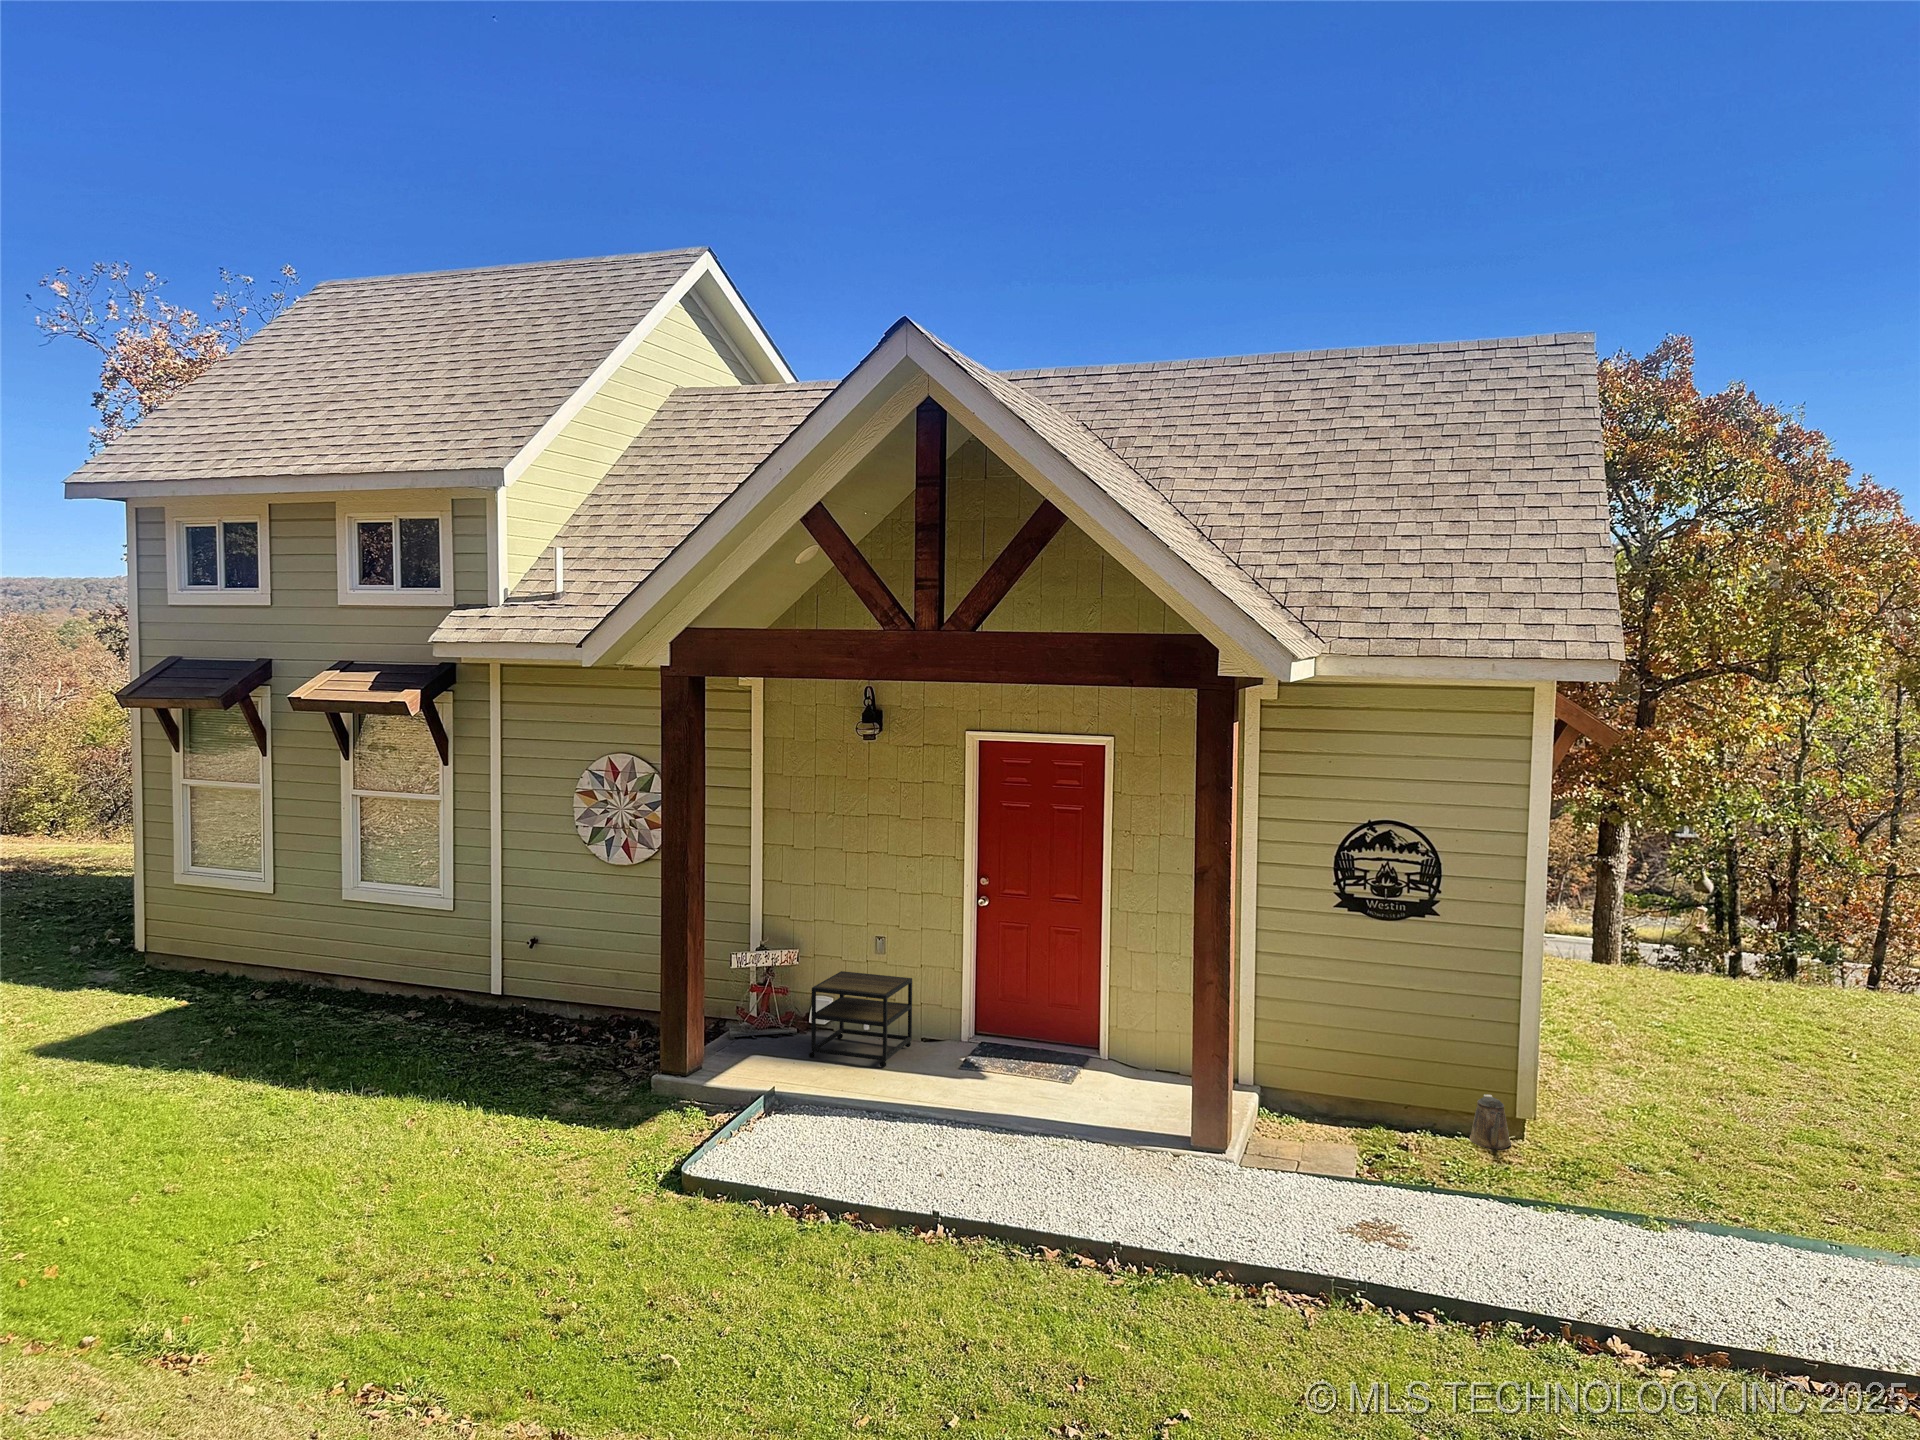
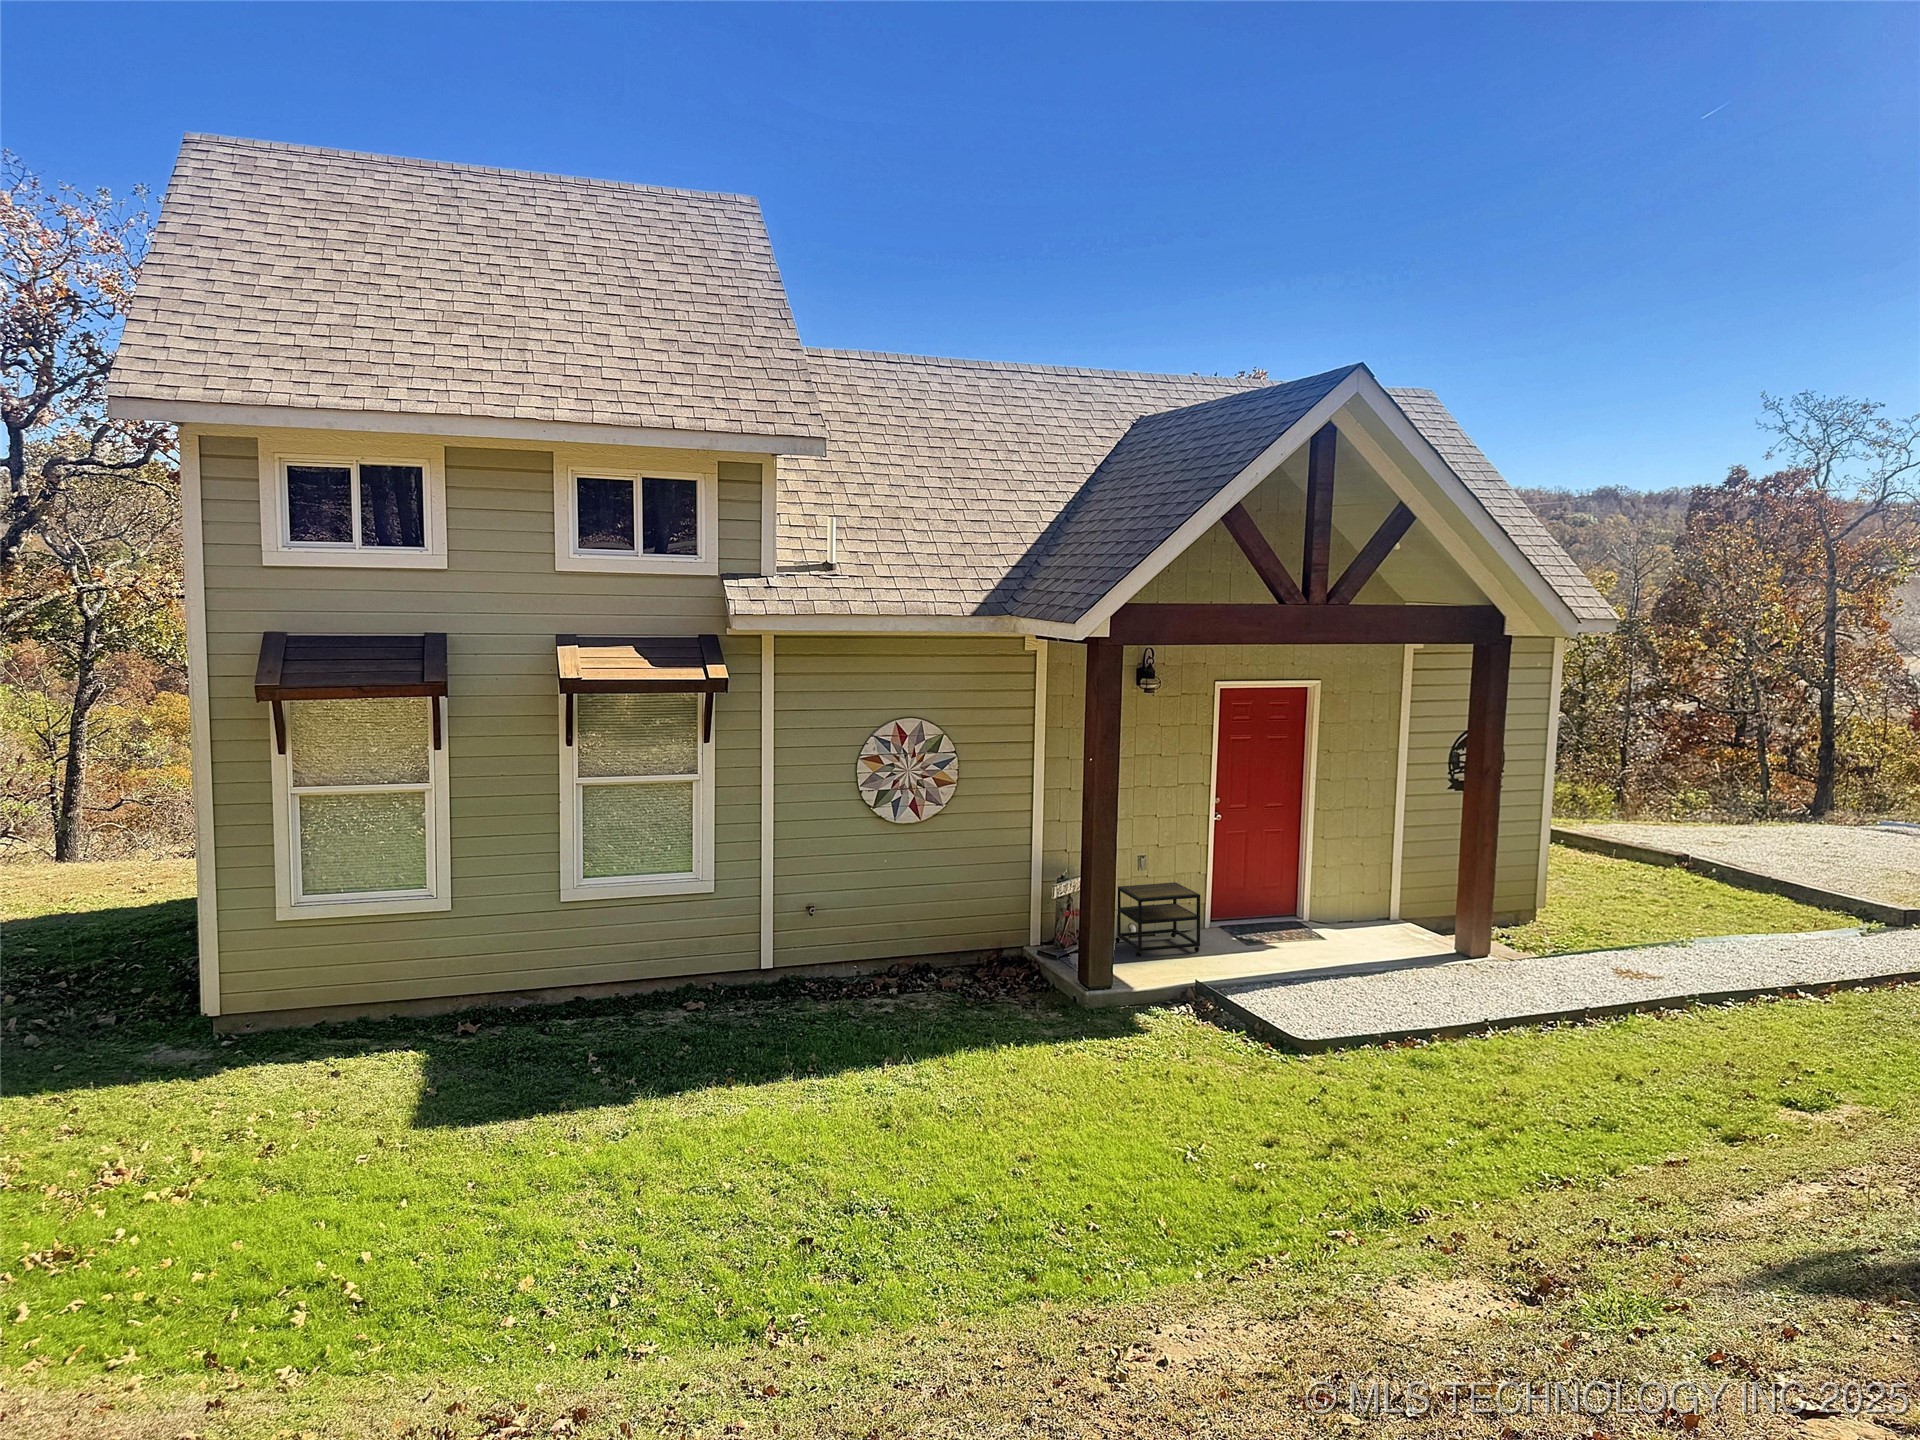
watering can: present [1470,1094,1511,1149] -> none [1527,893,1570,923]

